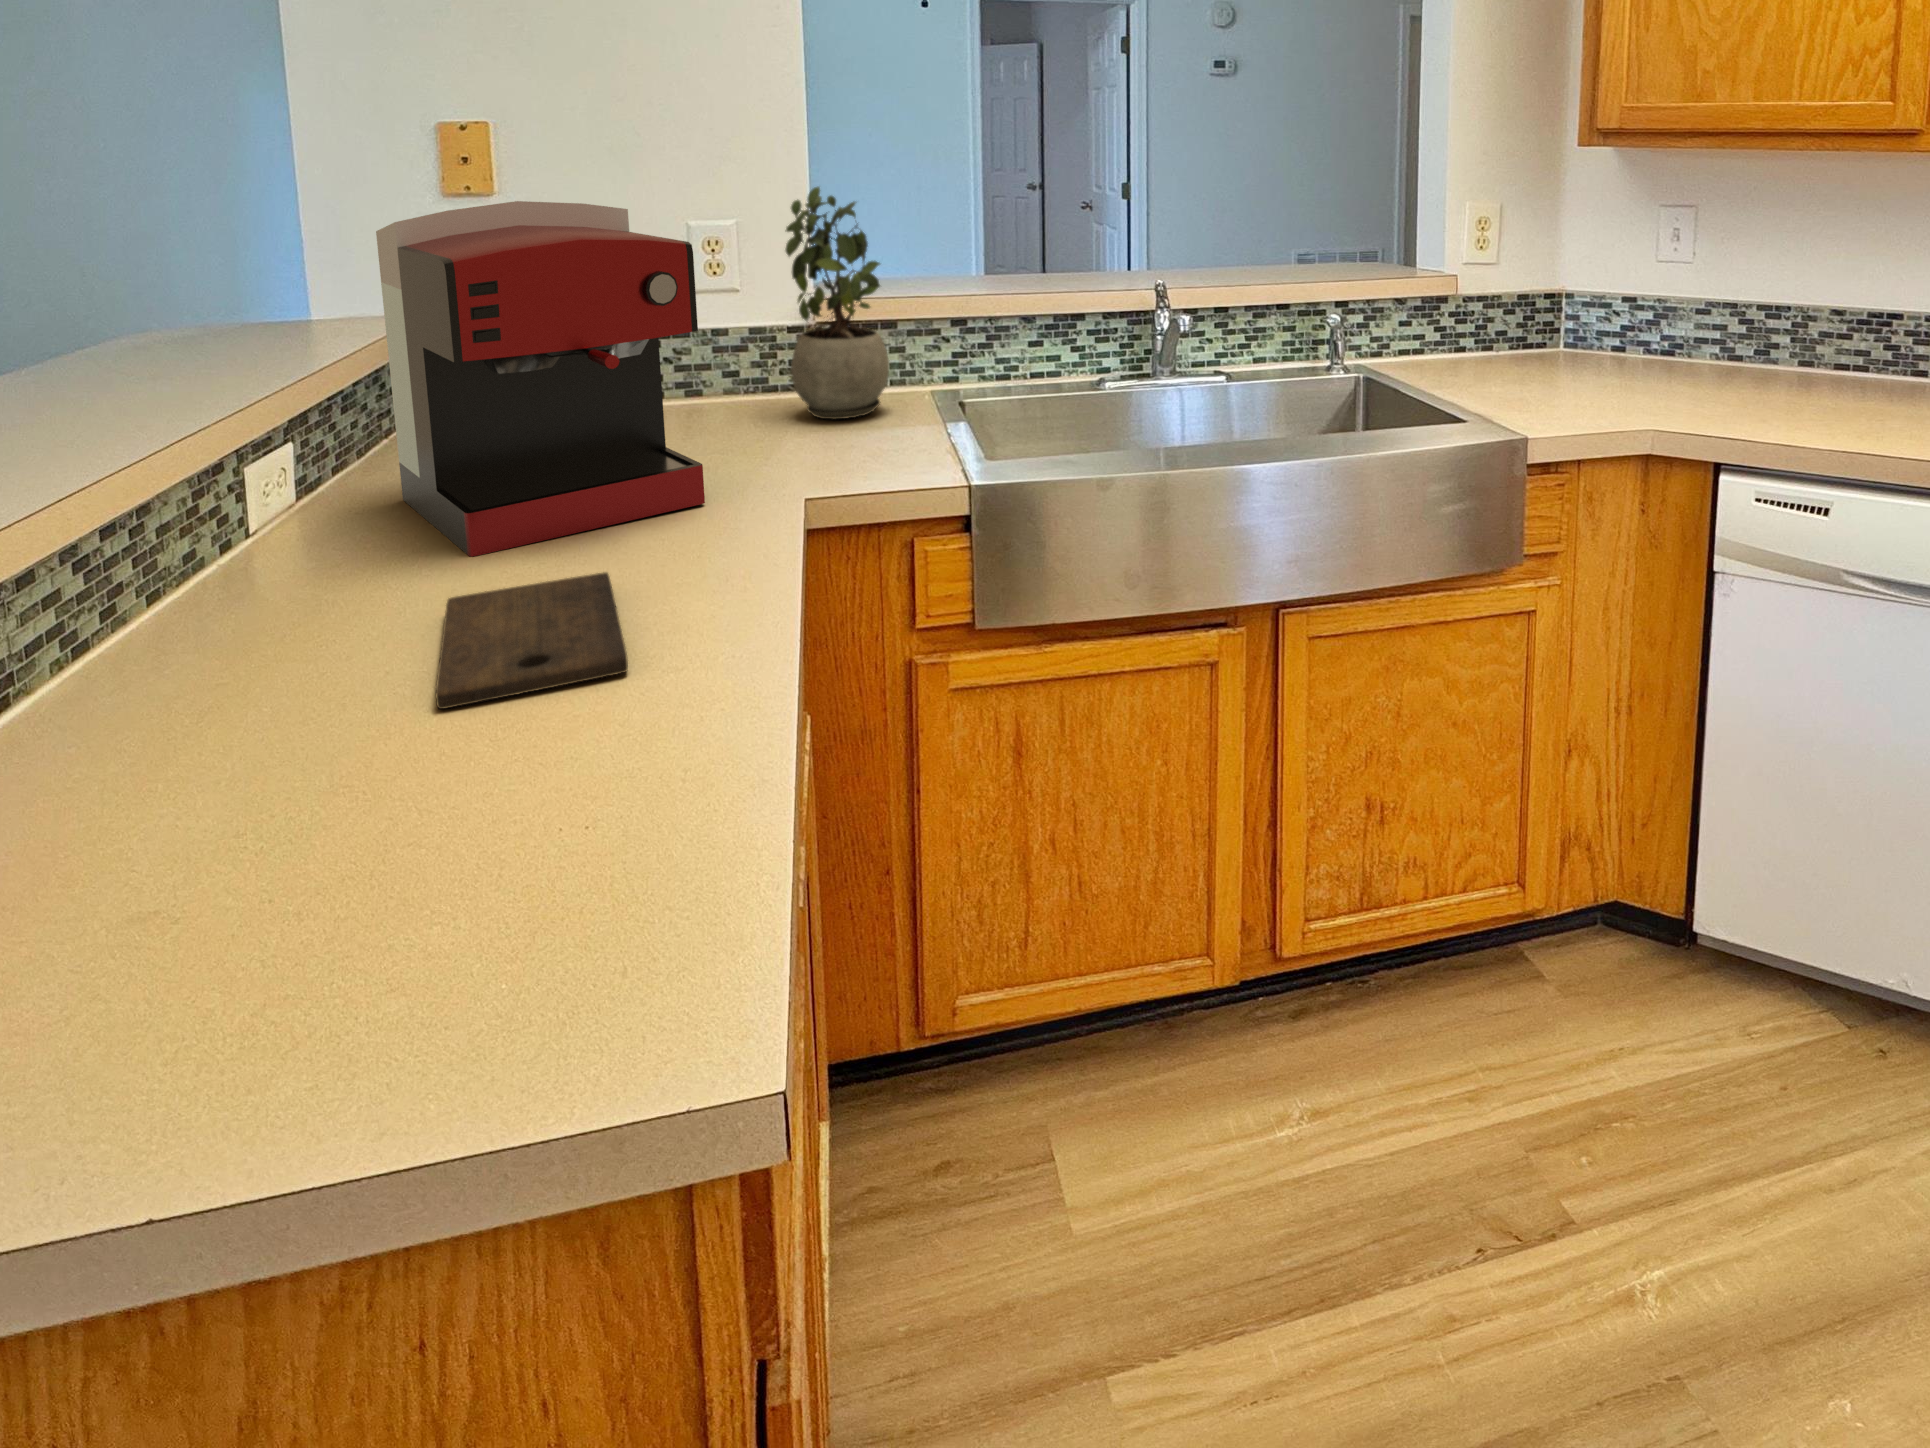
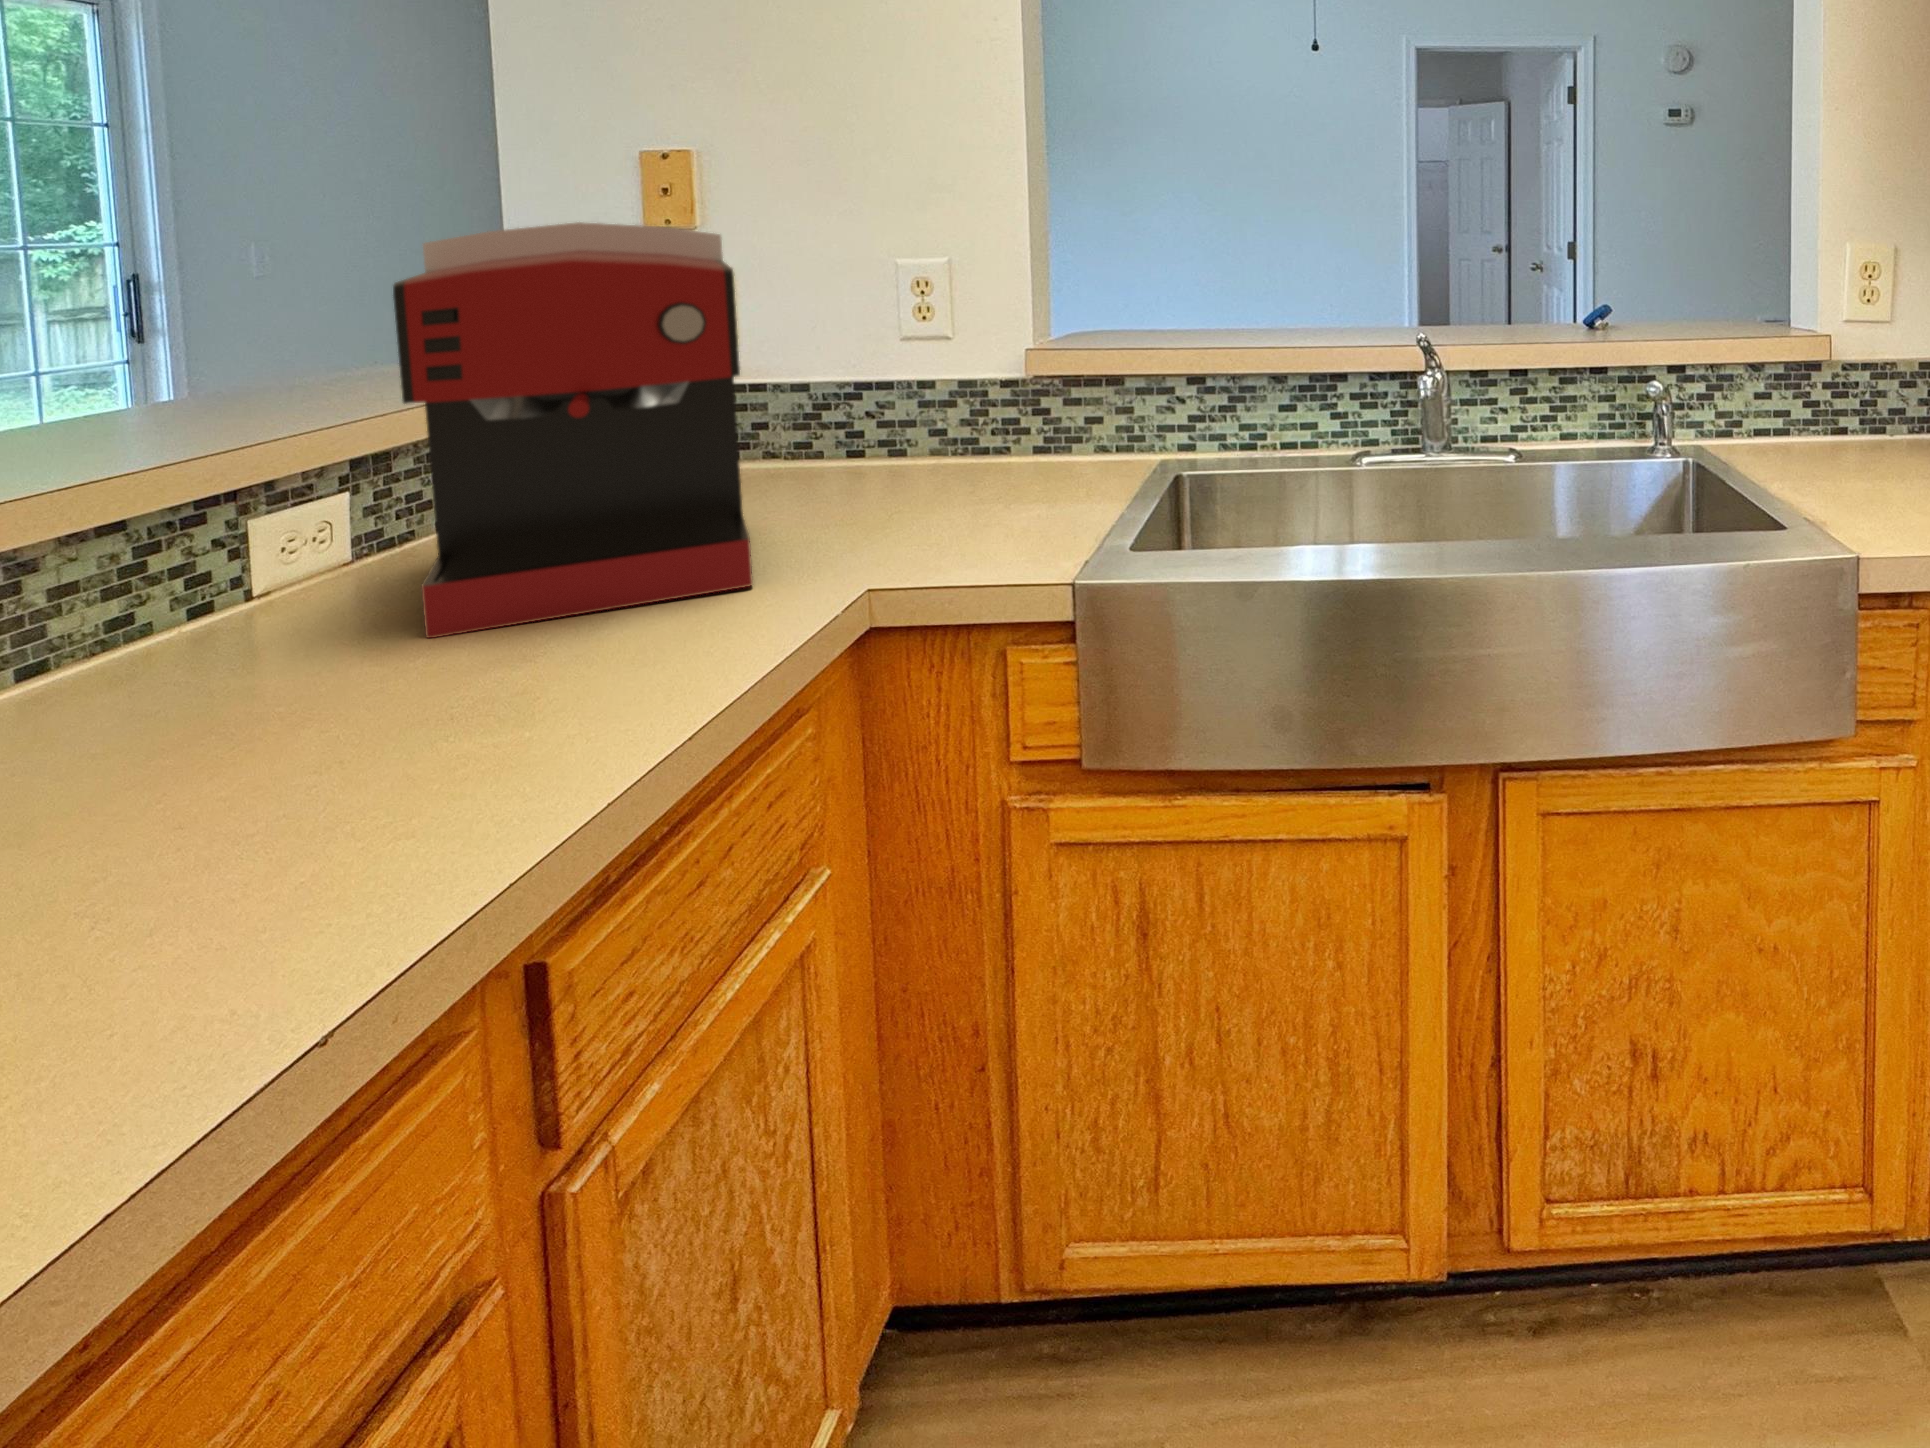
potted plant: present [785,187,889,419] -> none [967,217,1091,489]
cutting board: present [436,572,628,709] -> none [64,674,501,862]

